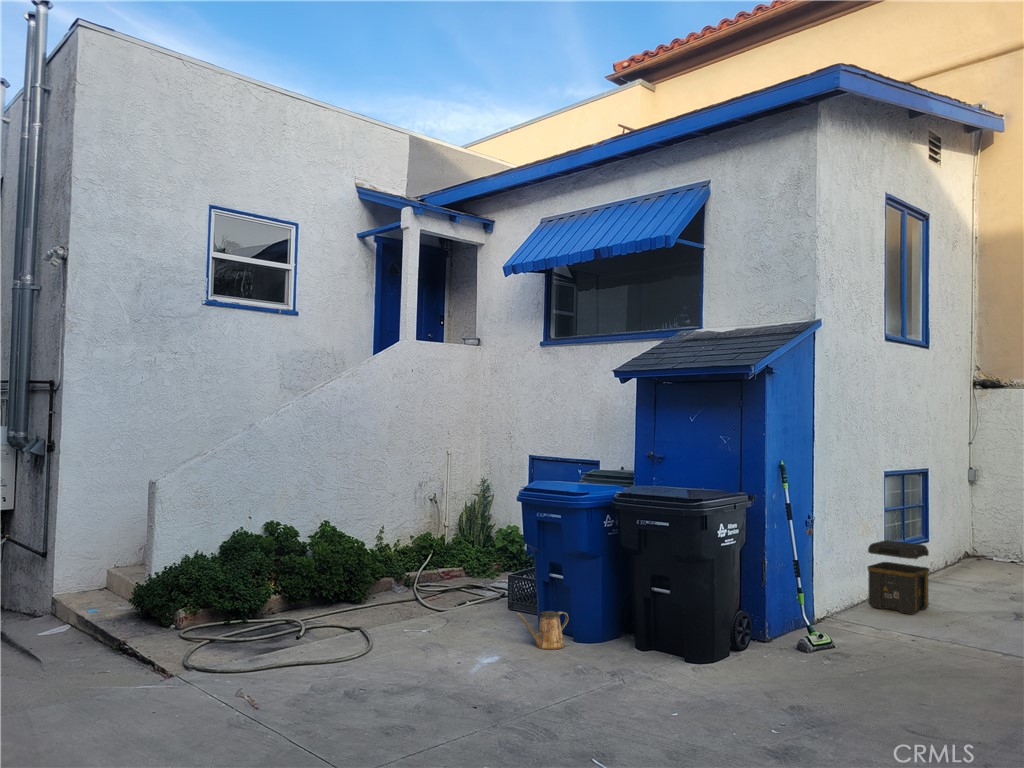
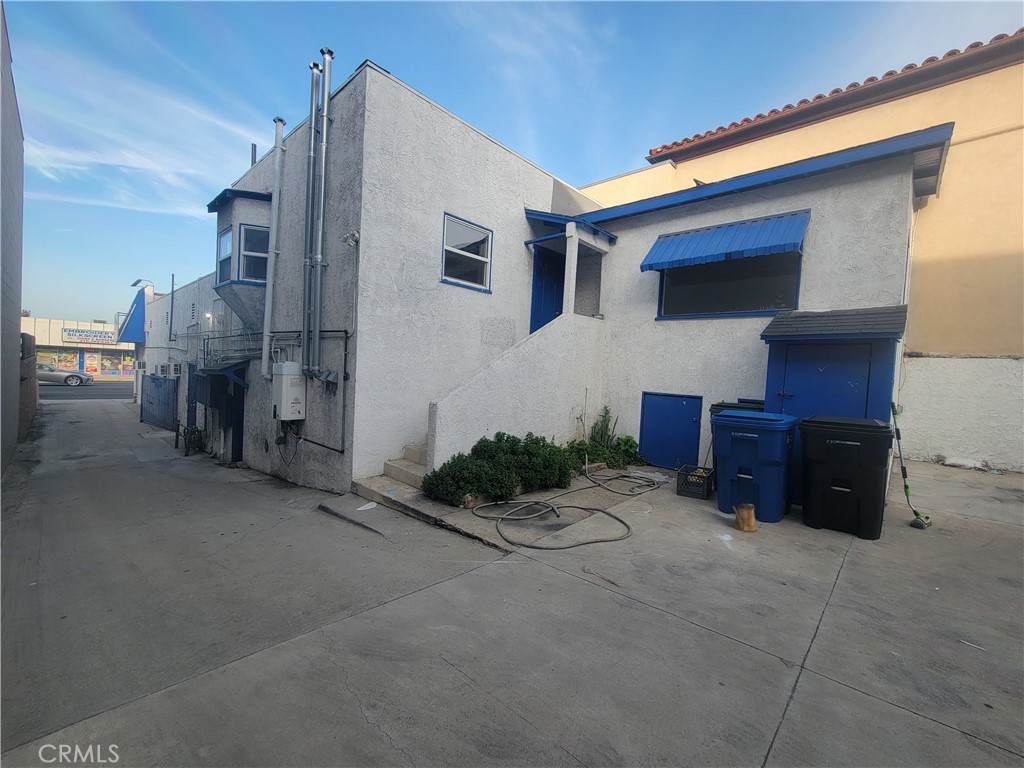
toolbox: present [868,541,929,614] -> none [901,454,947,504]

